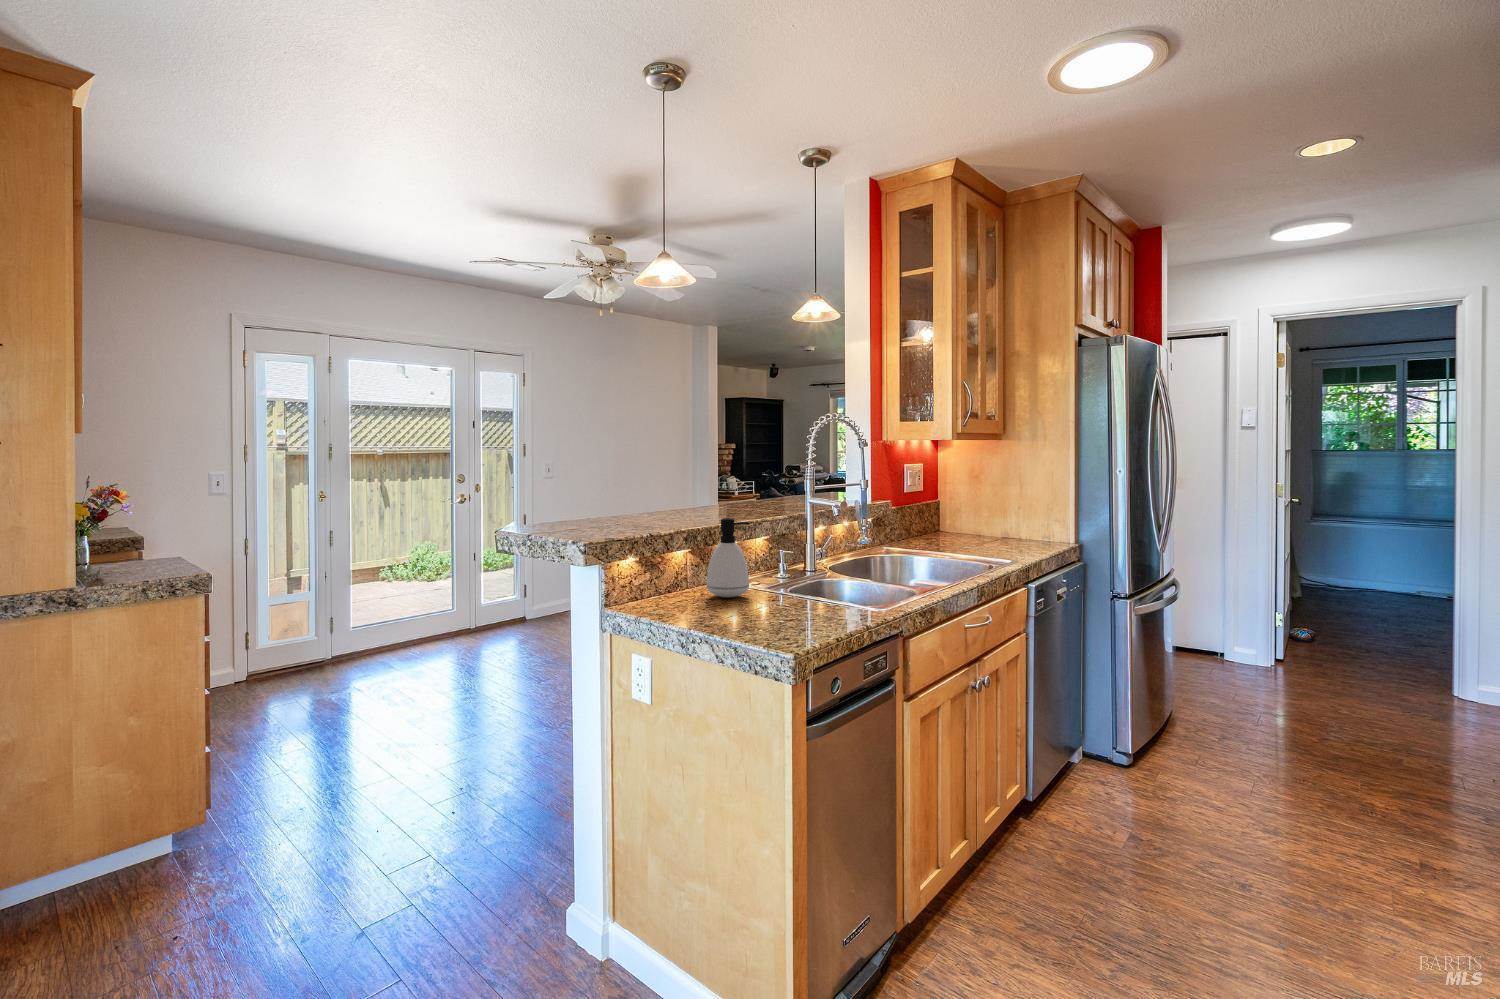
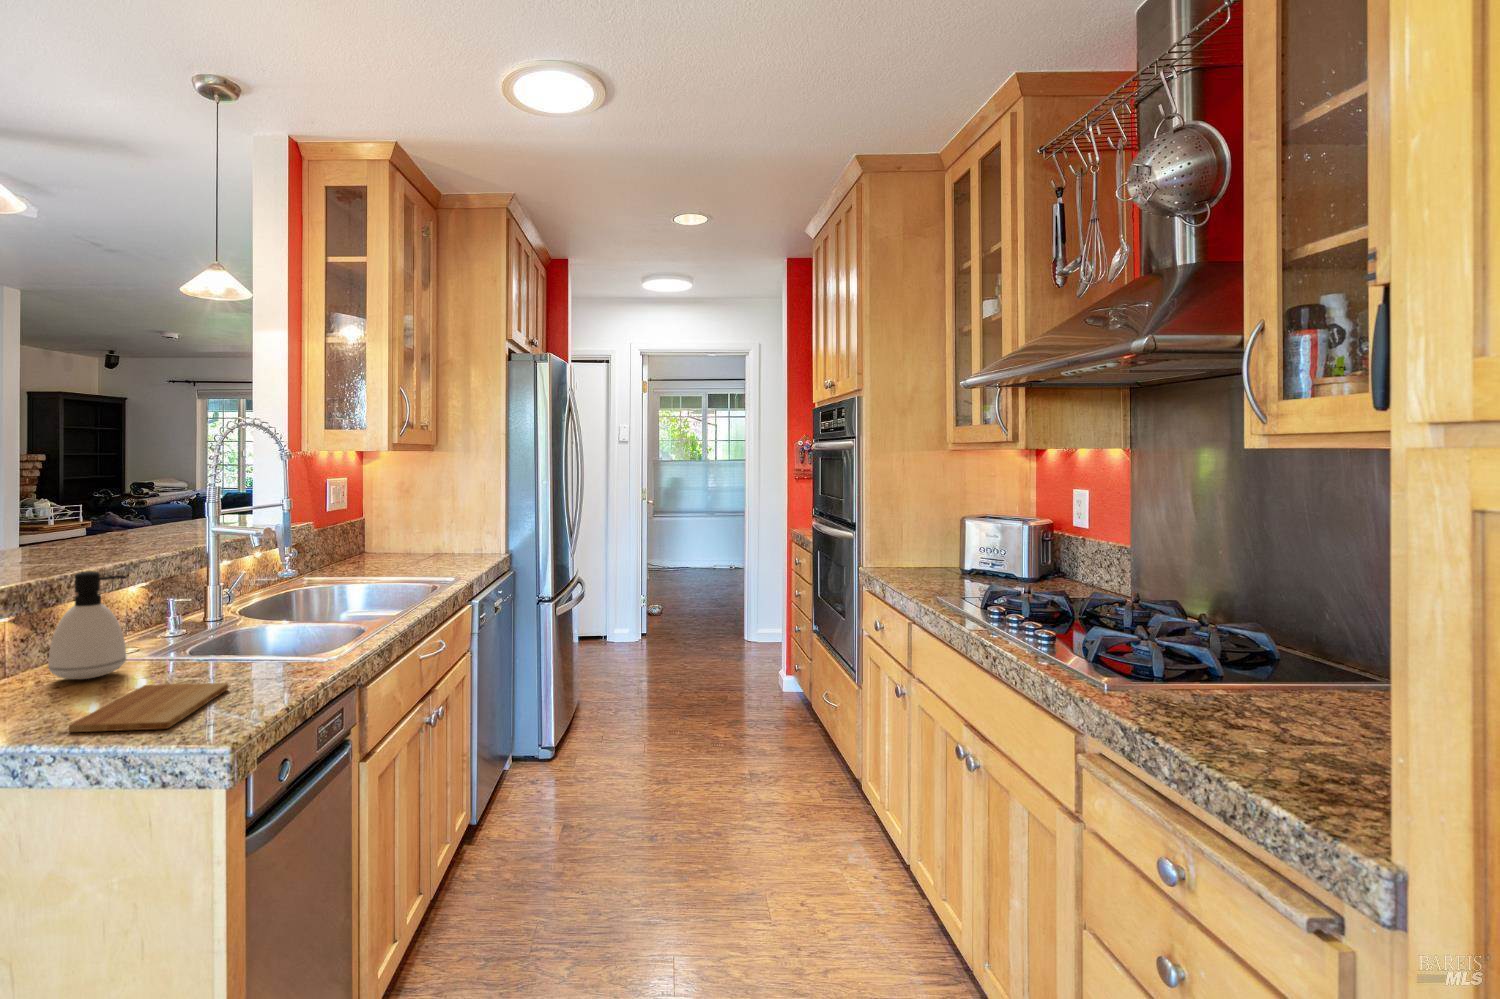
cutting board: none [707,605,806,634] -> present [69,683,229,732]

